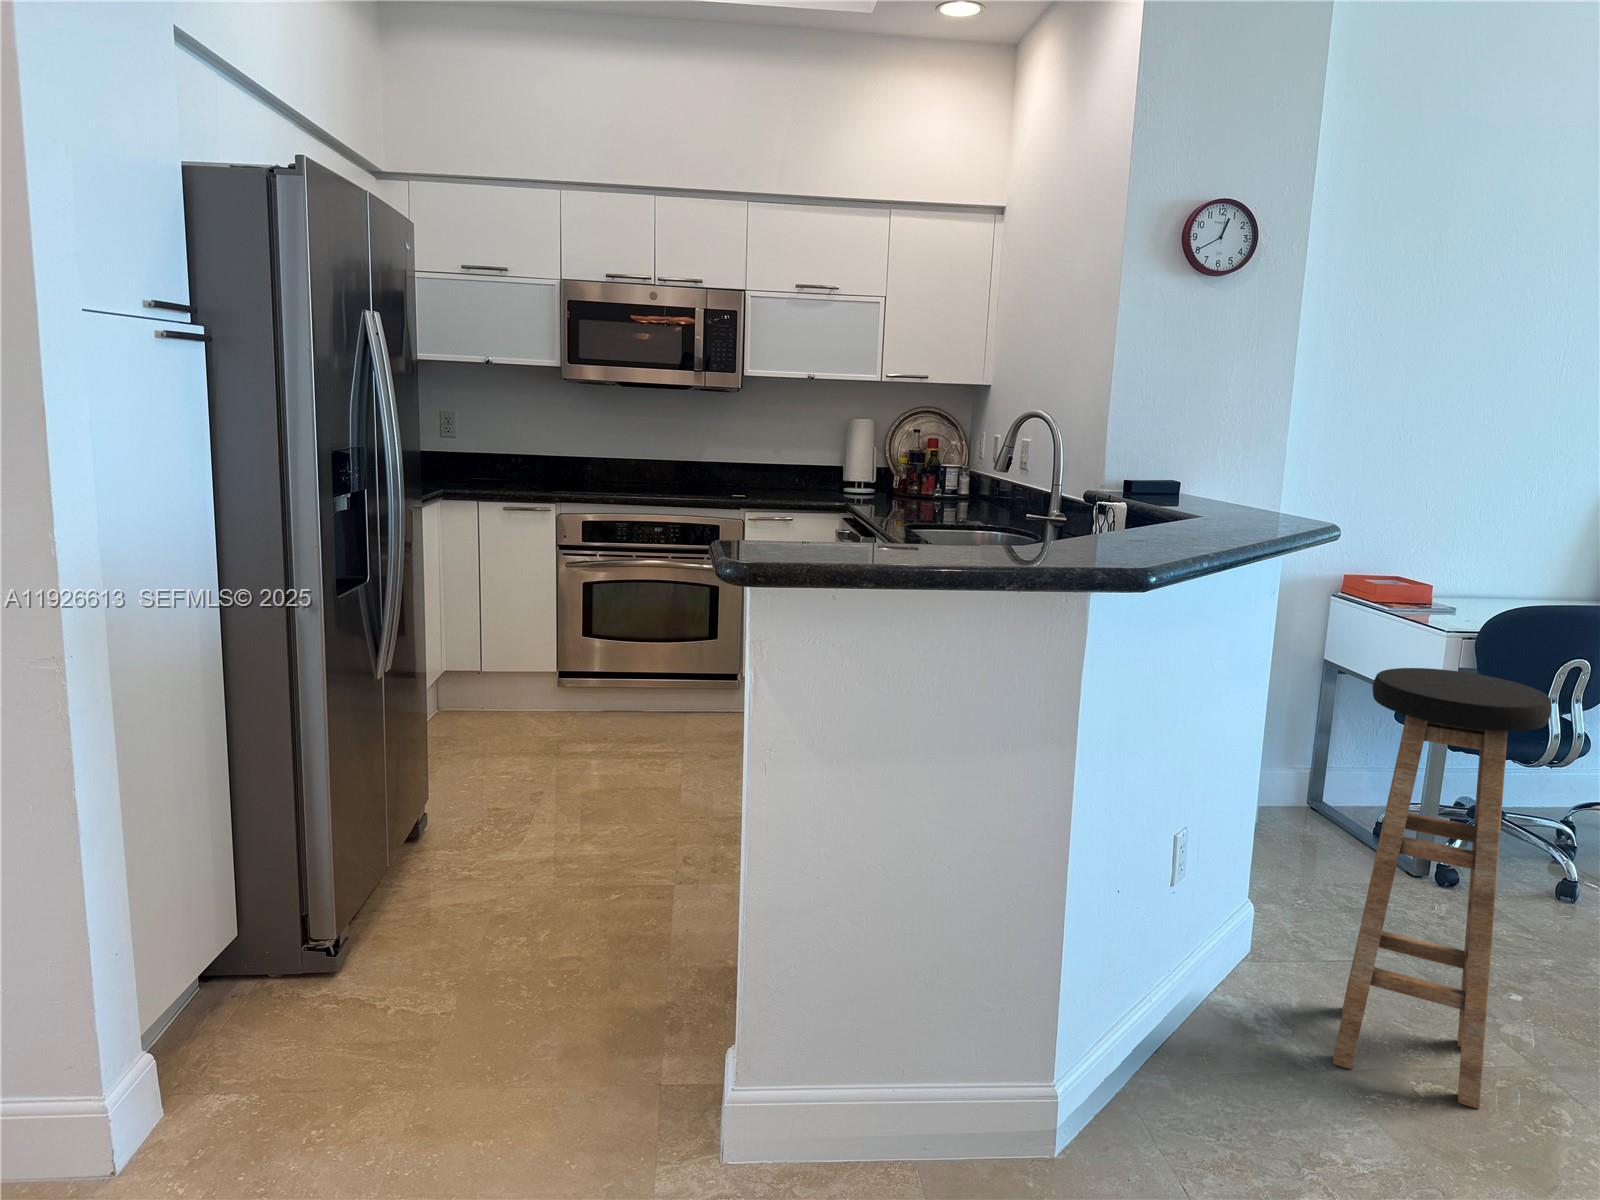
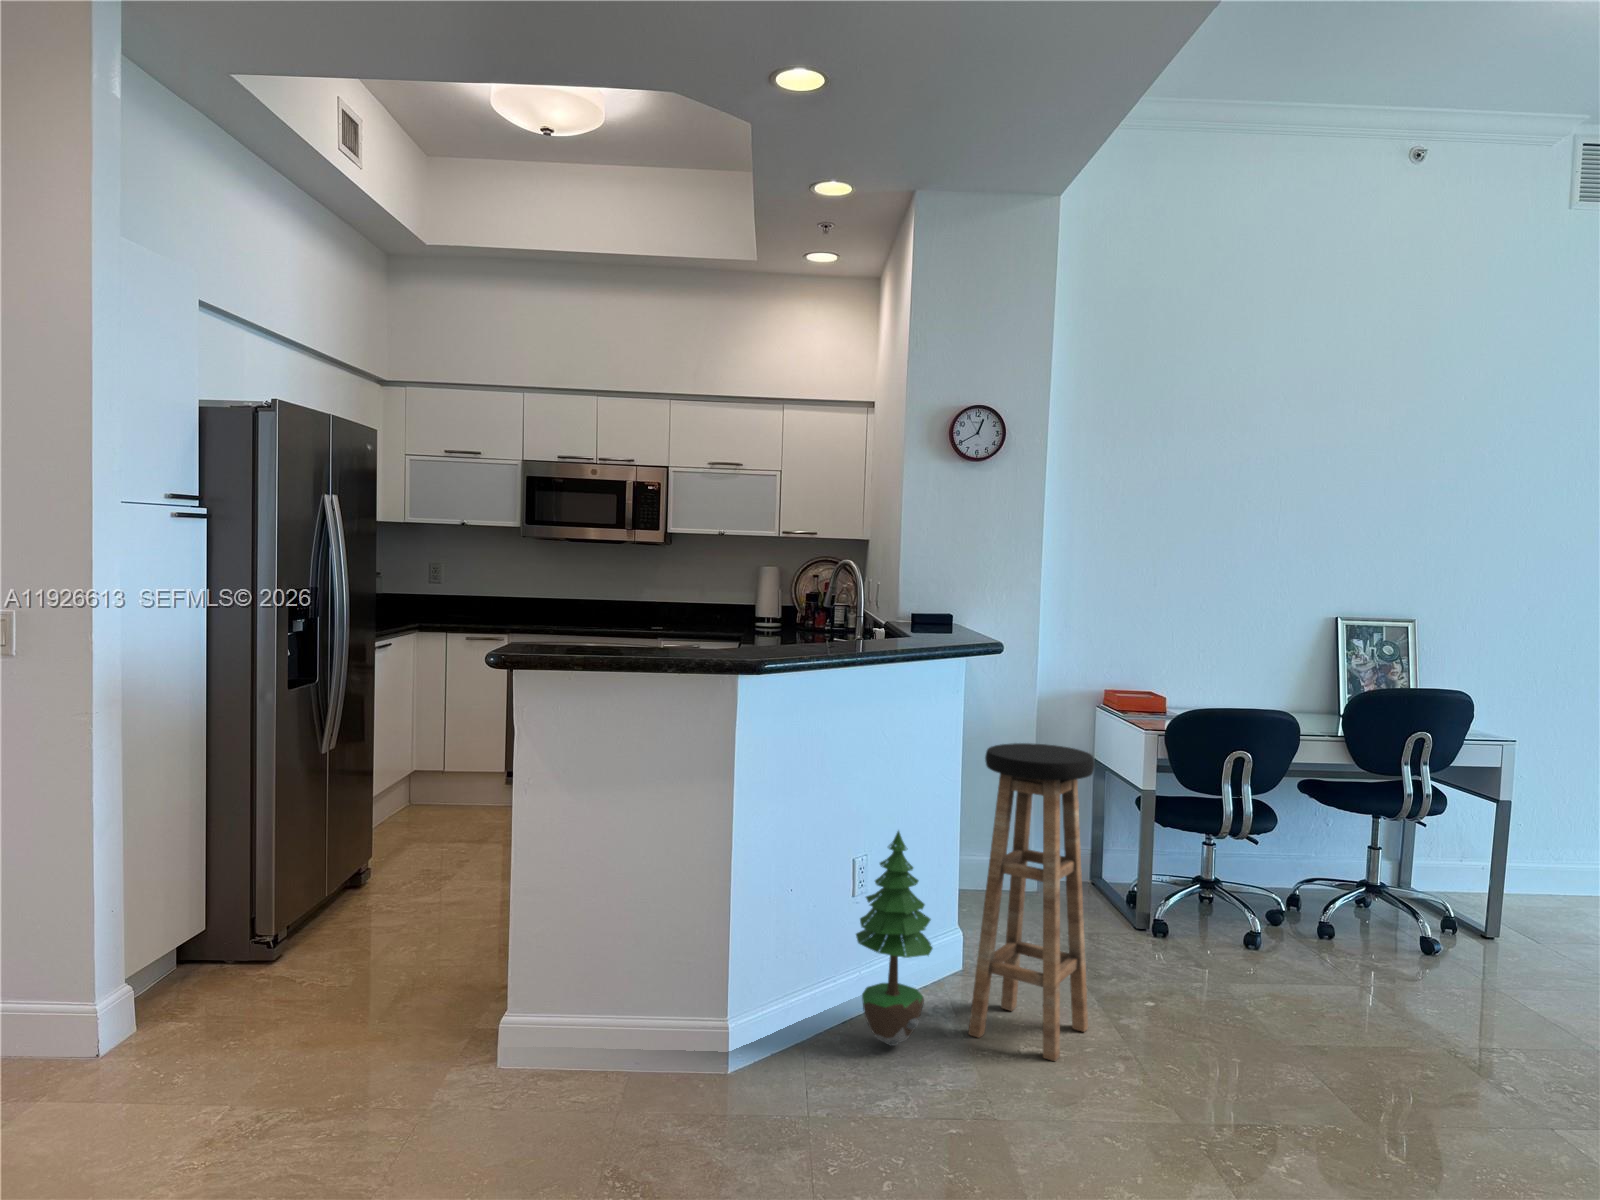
potted tree: none [1202,803,1325,1096] -> present [856,831,933,1046]

